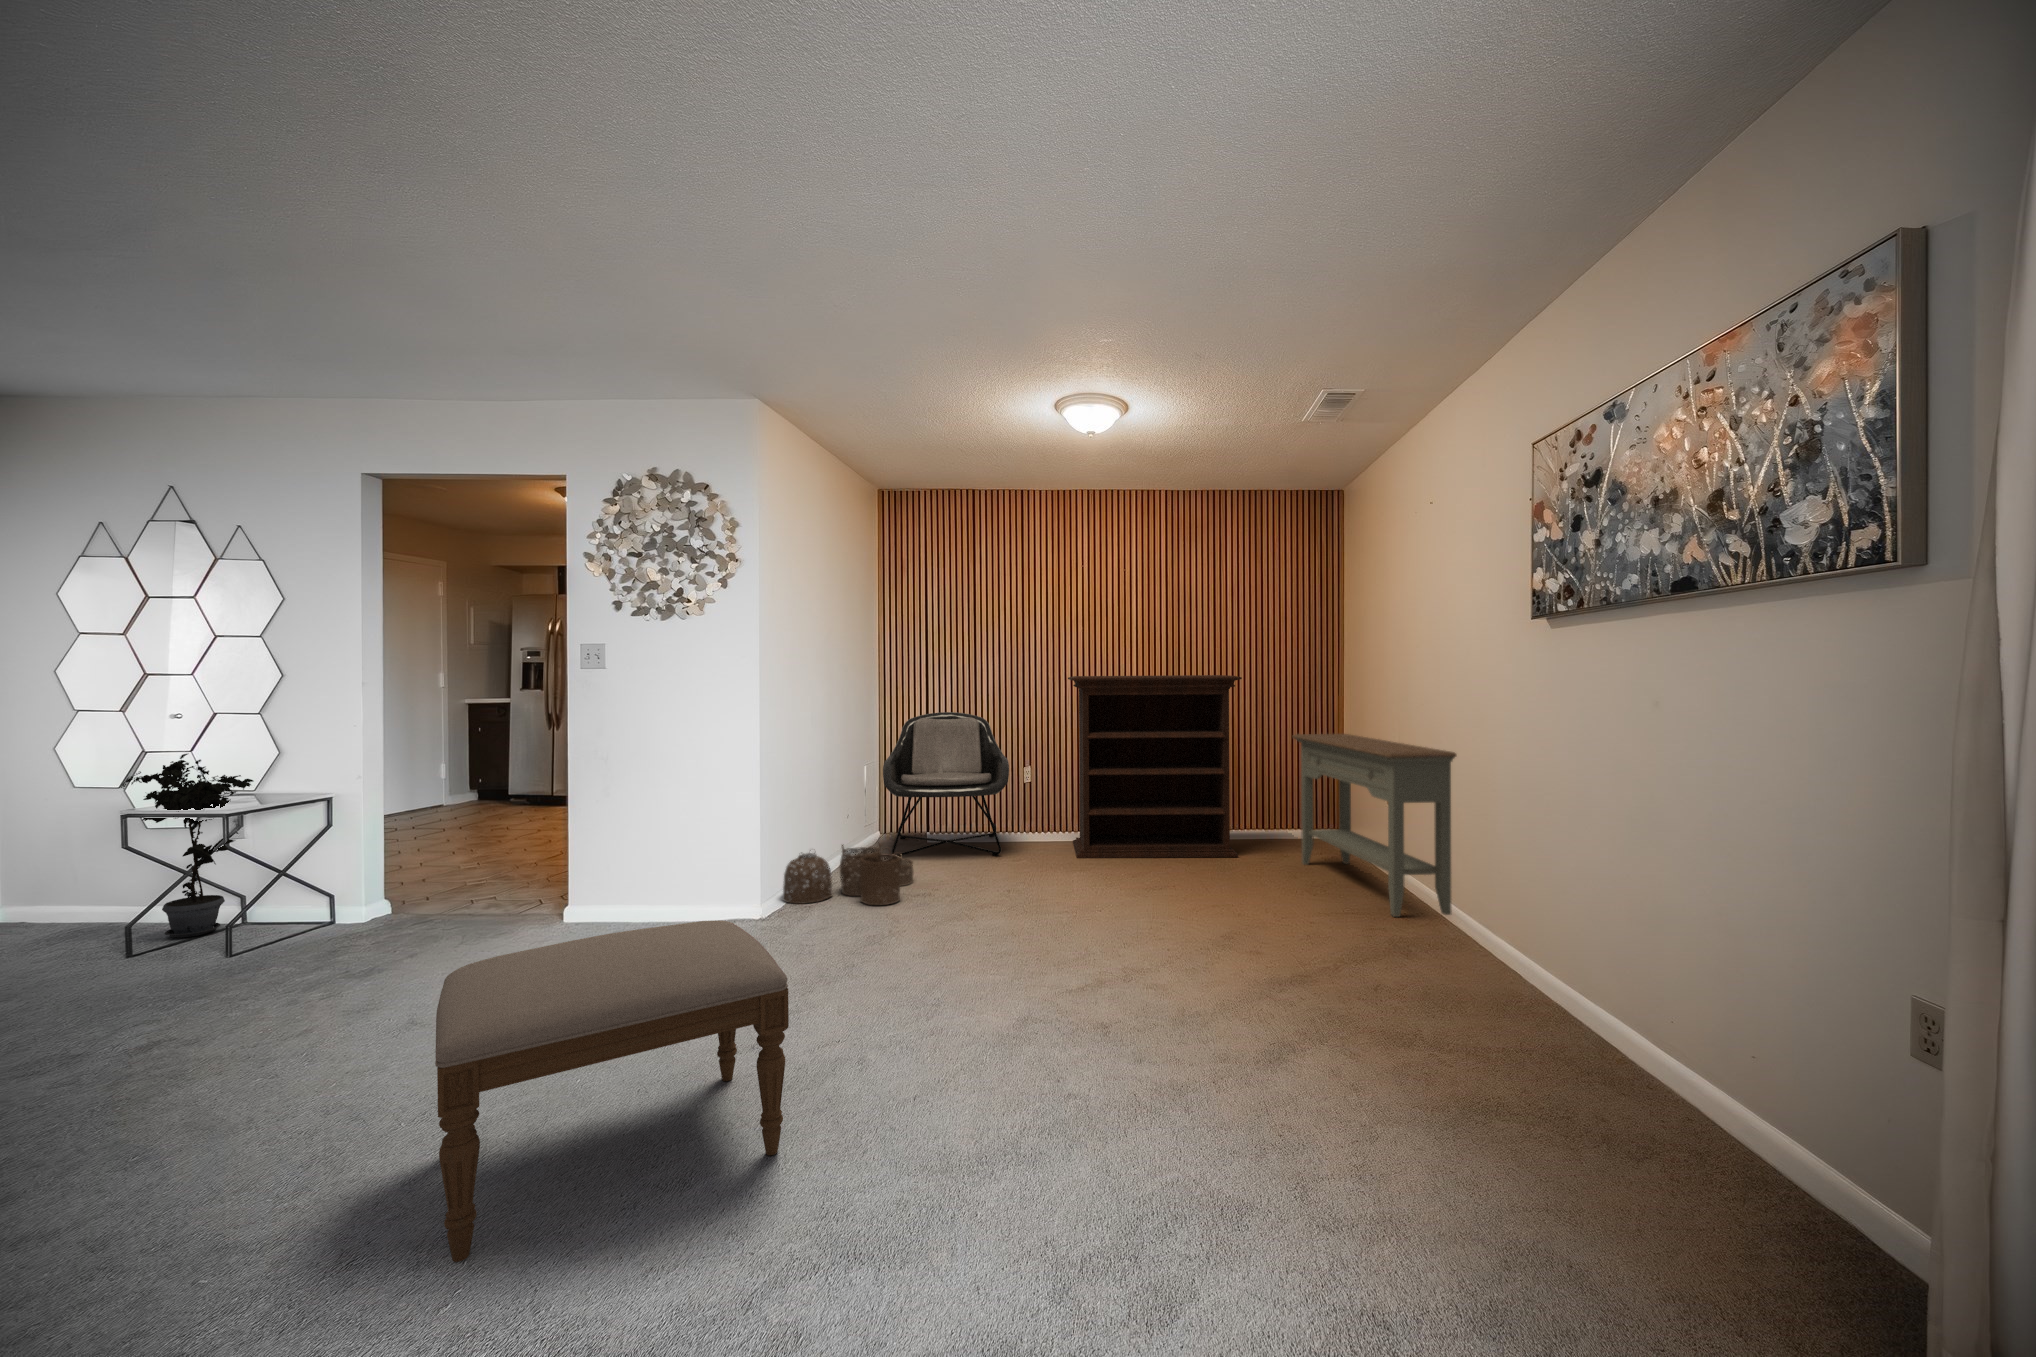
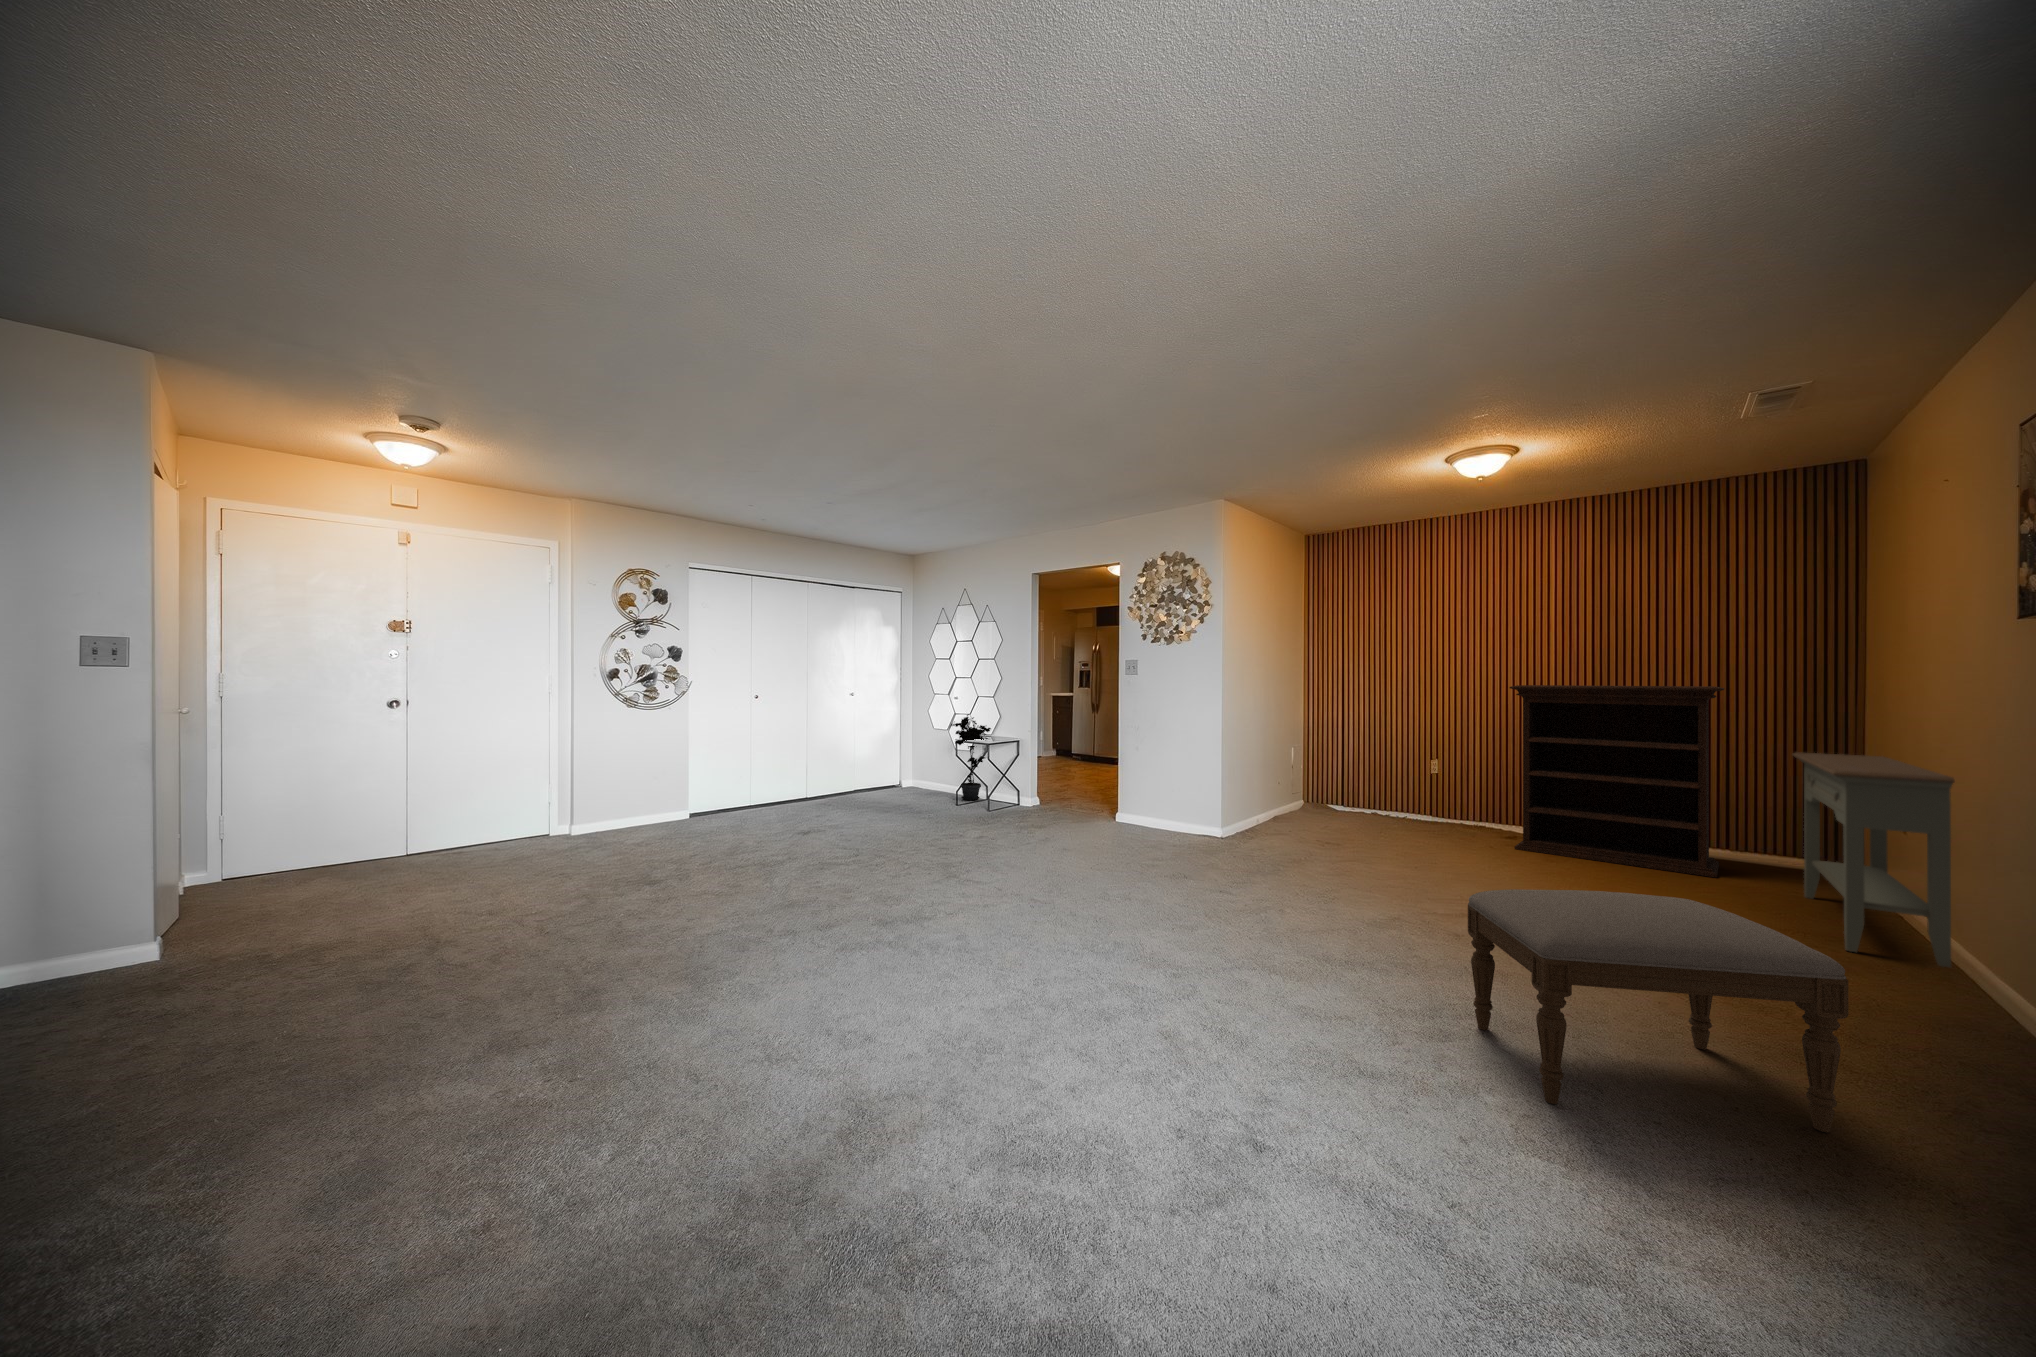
lounge chair: present [883,712,1009,857] -> none [1337,714,1456,836]
woven basket: present [783,844,913,905] -> none [1241,802,1345,847]
ottoman: present [435,920,789,1262] -> present [1468,889,1848,1132]

